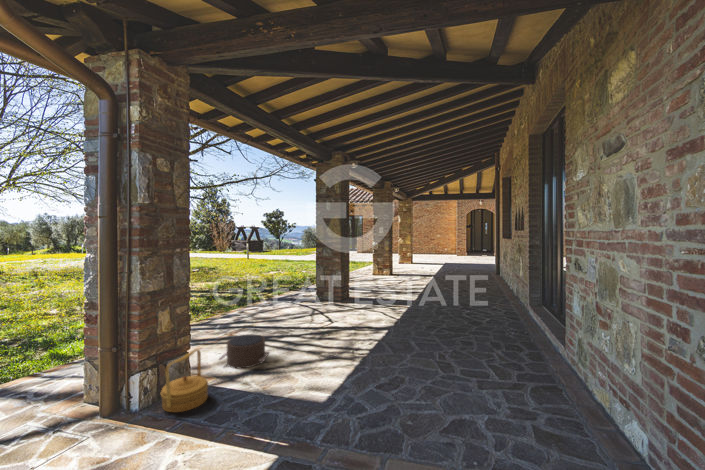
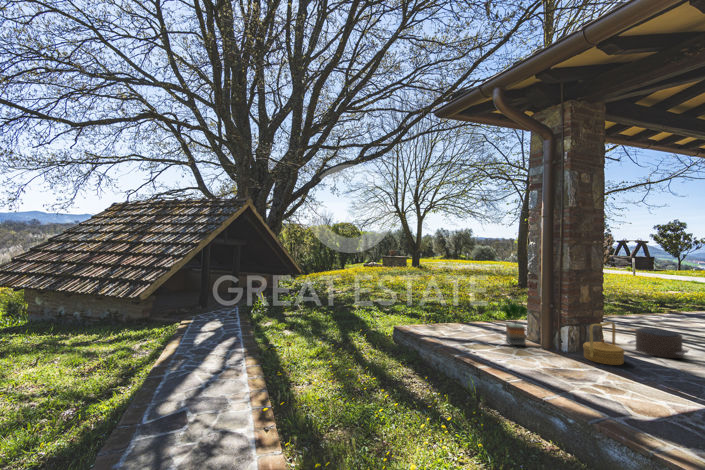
potted tree: none [29,351,91,425] -> present [501,303,530,345]

